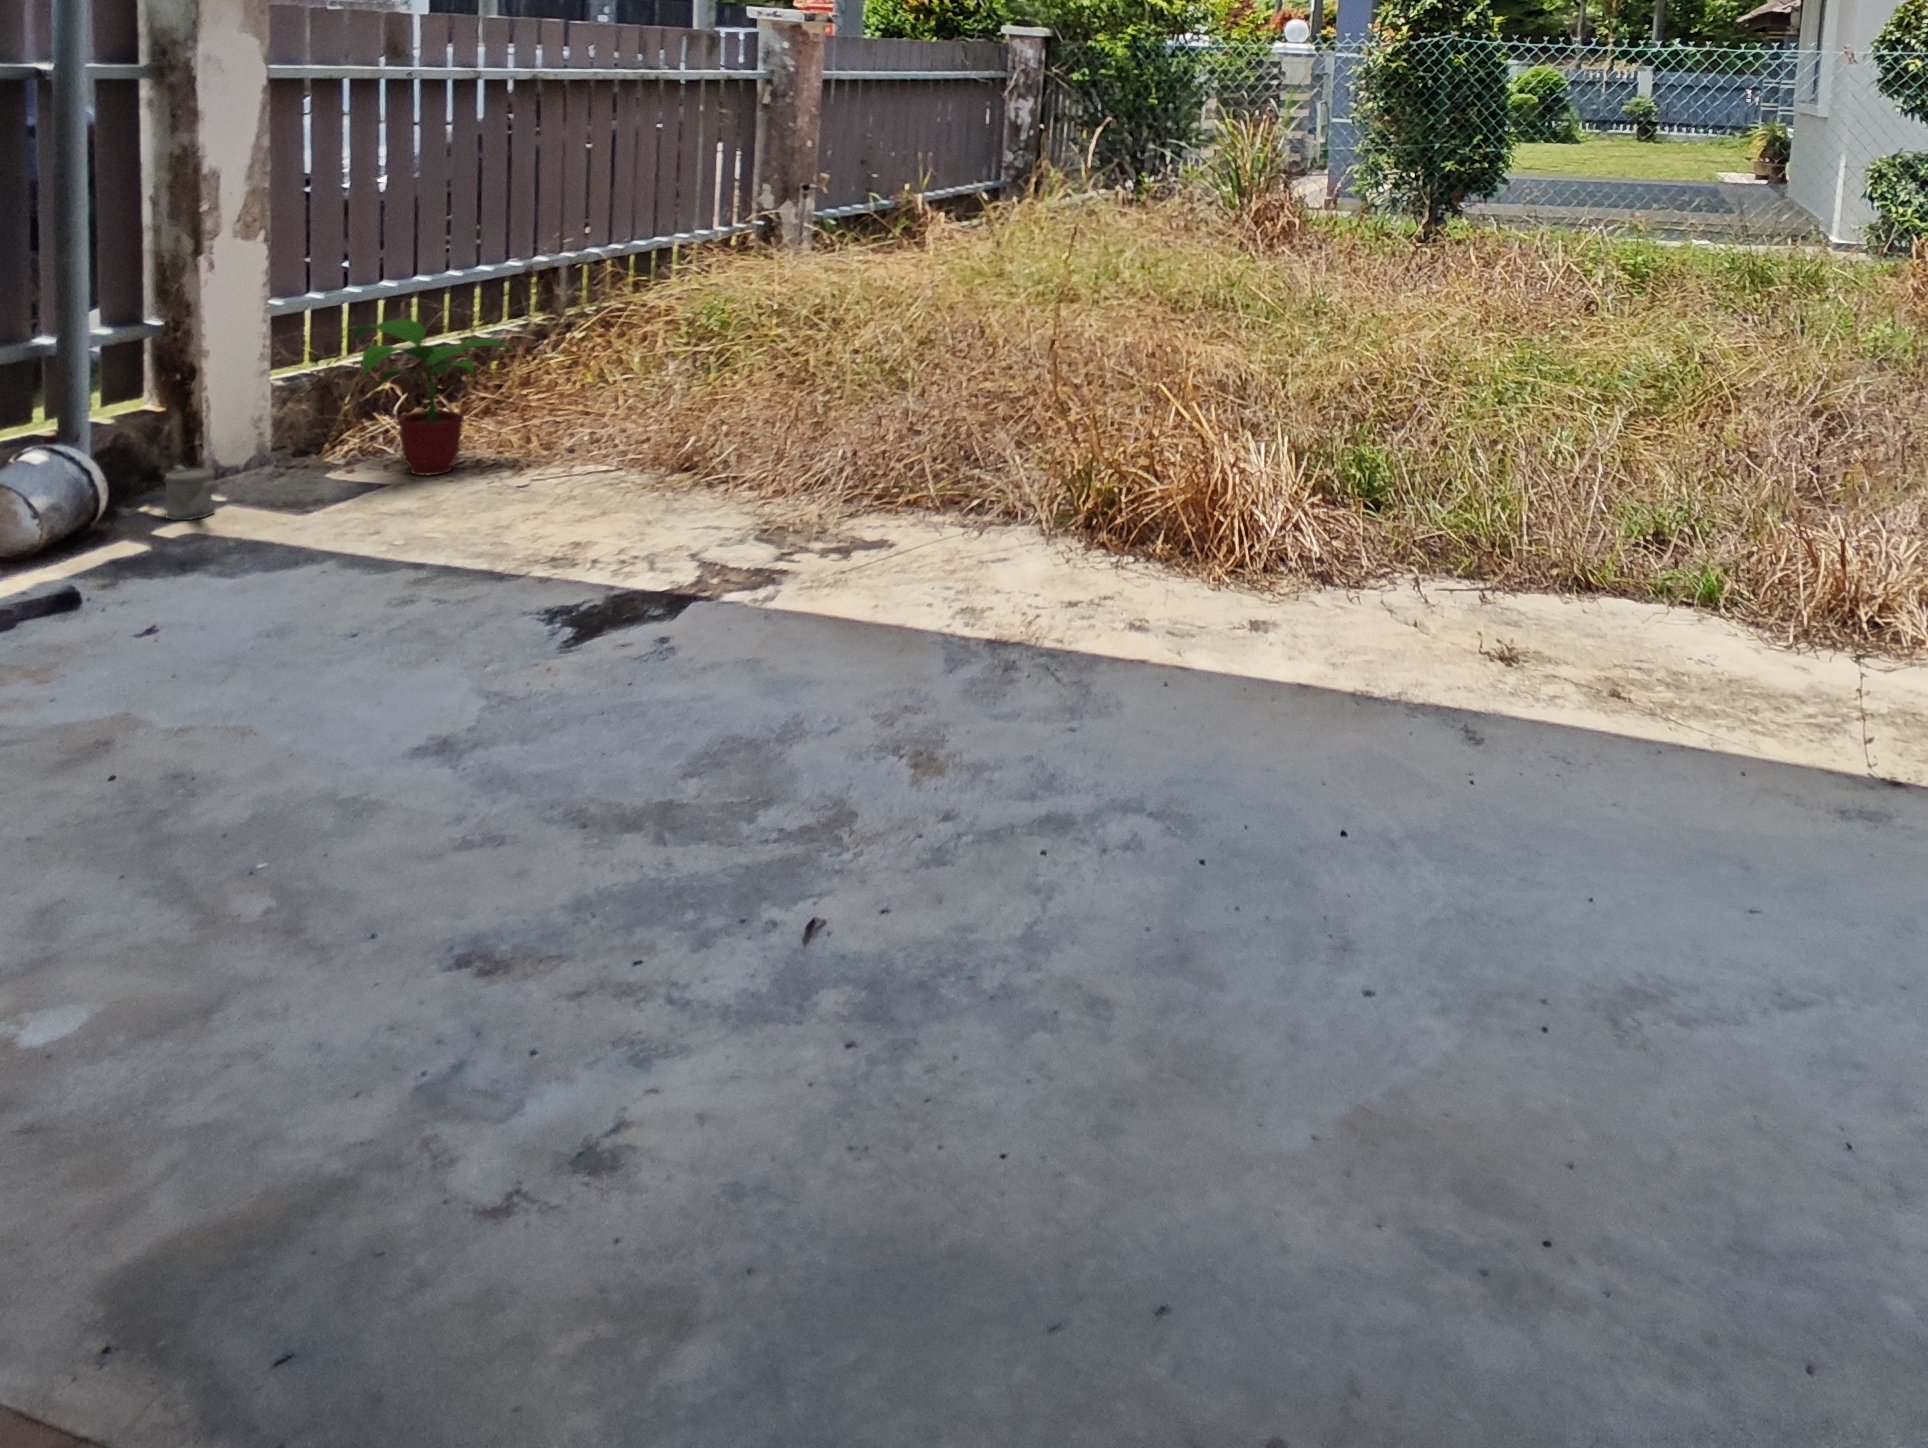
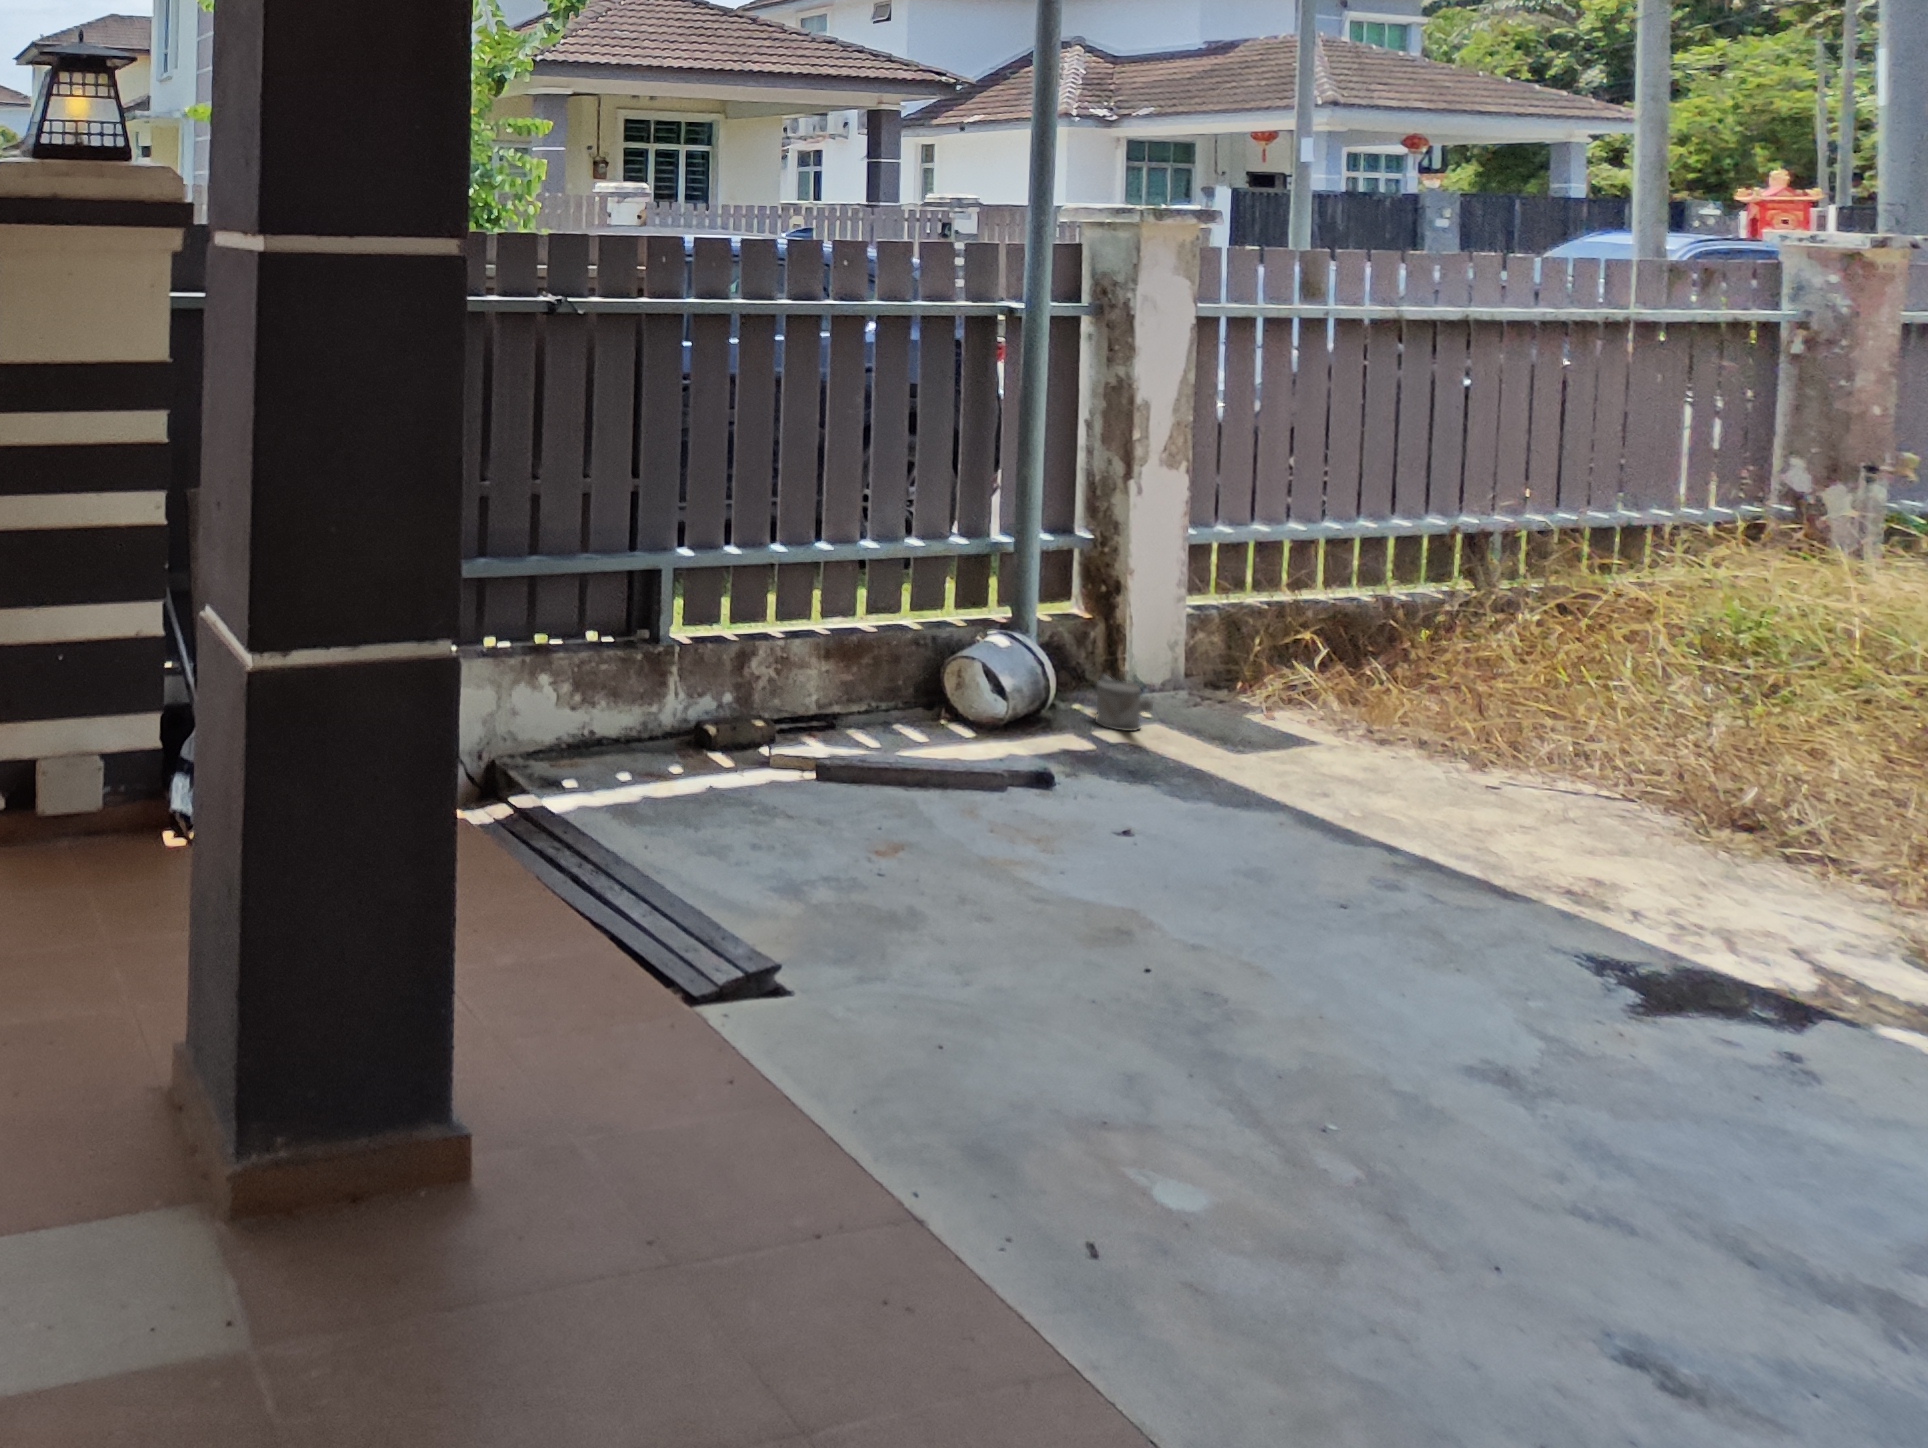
potted plant: present [353,319,518,476] -> none [1266,567,1473,744]

